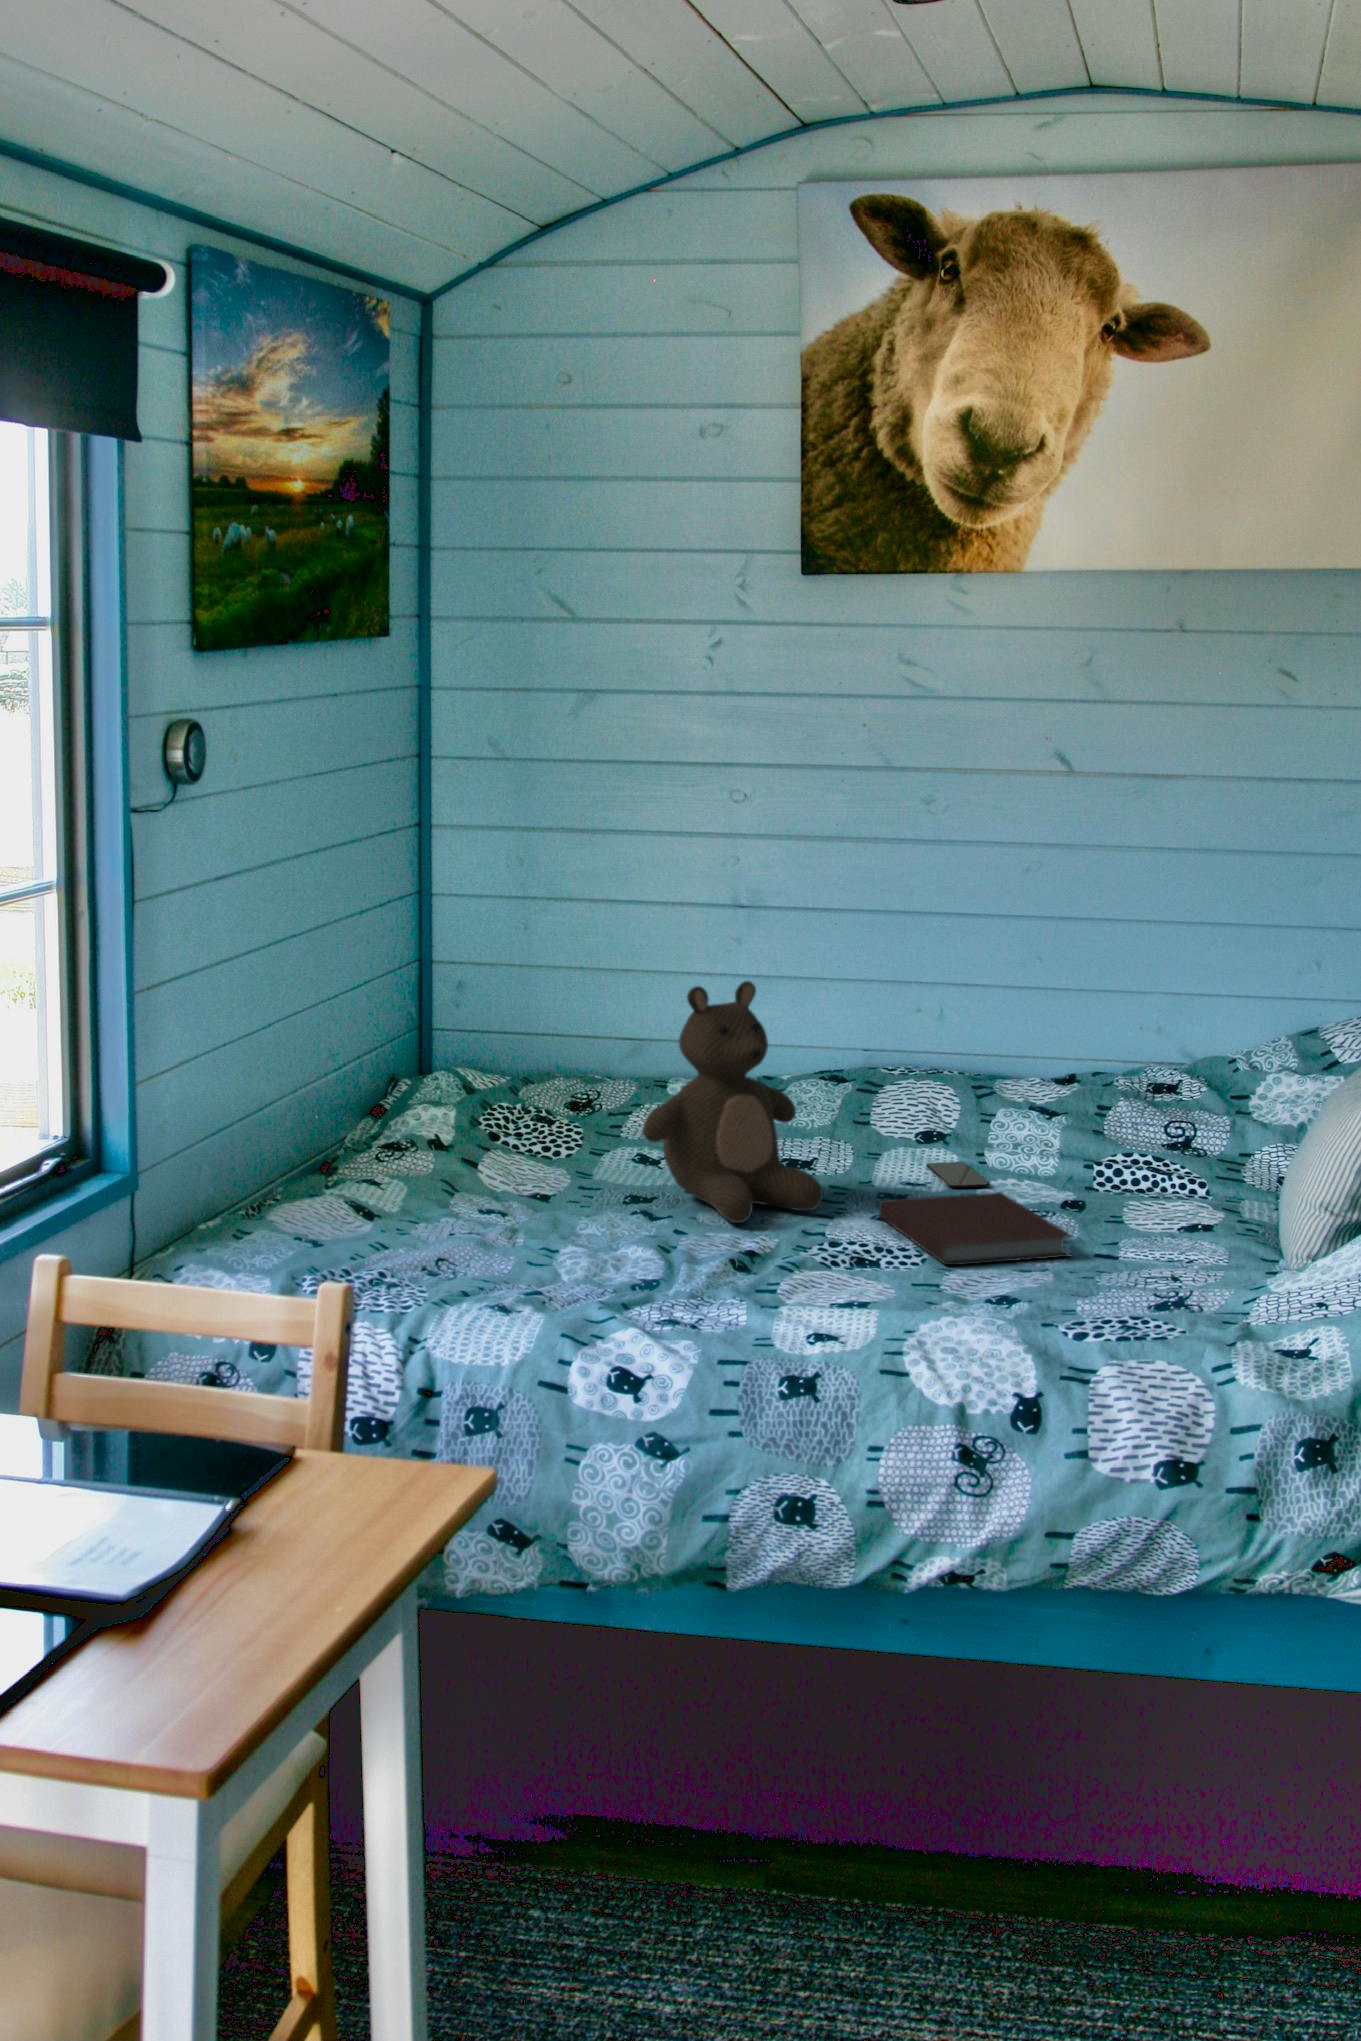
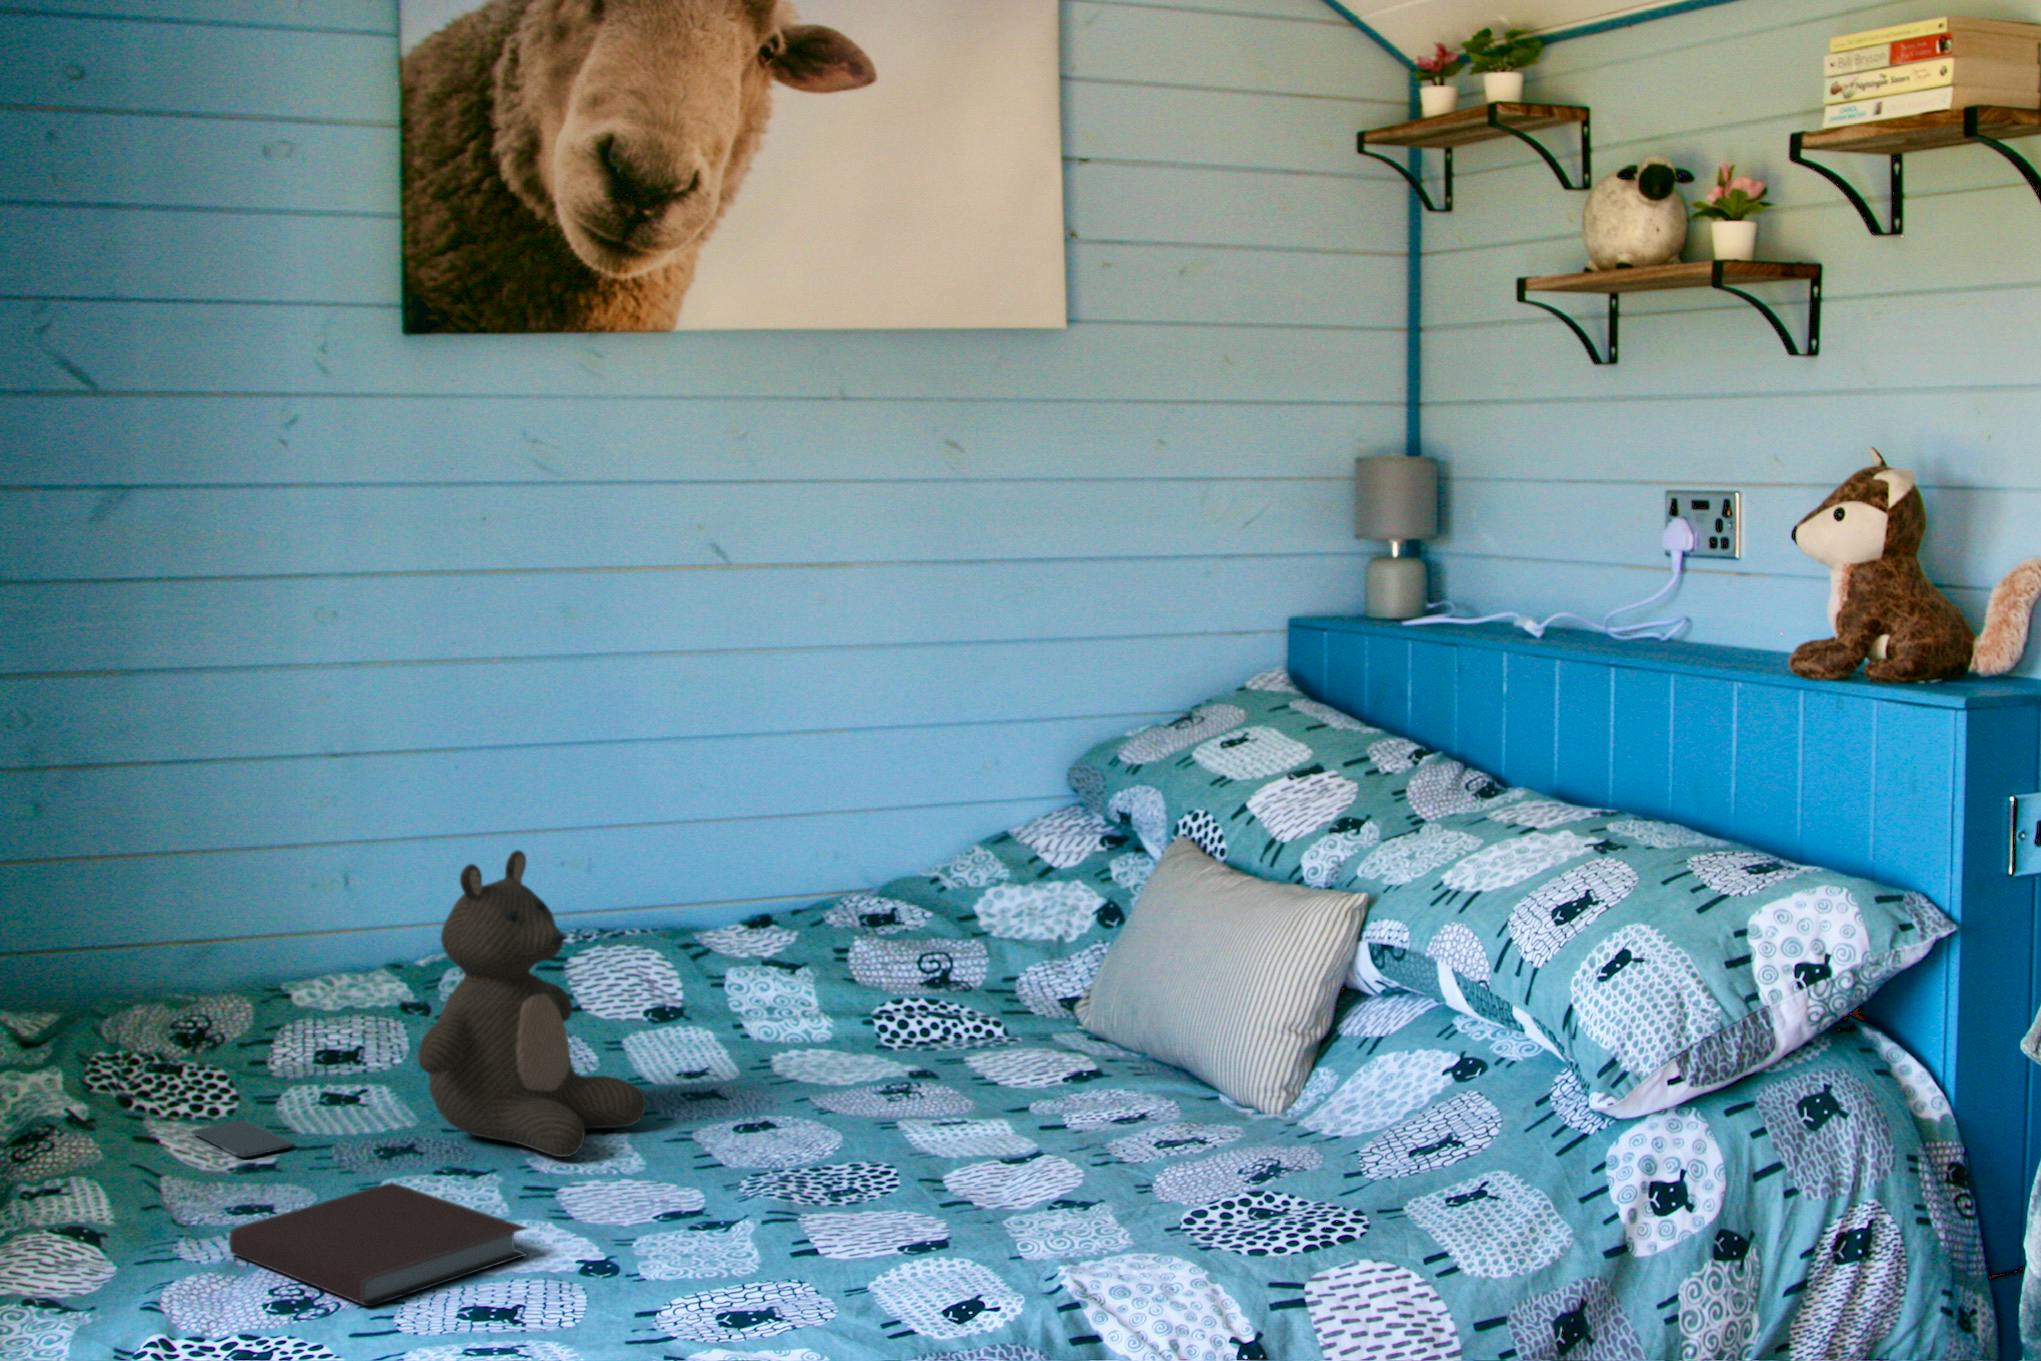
smartphone: present [926,1162,989,1187] -> present [193,1120,293,1157]
notebook: present [879,1192,1073,1265] -> present [229,1182,527,1306]

